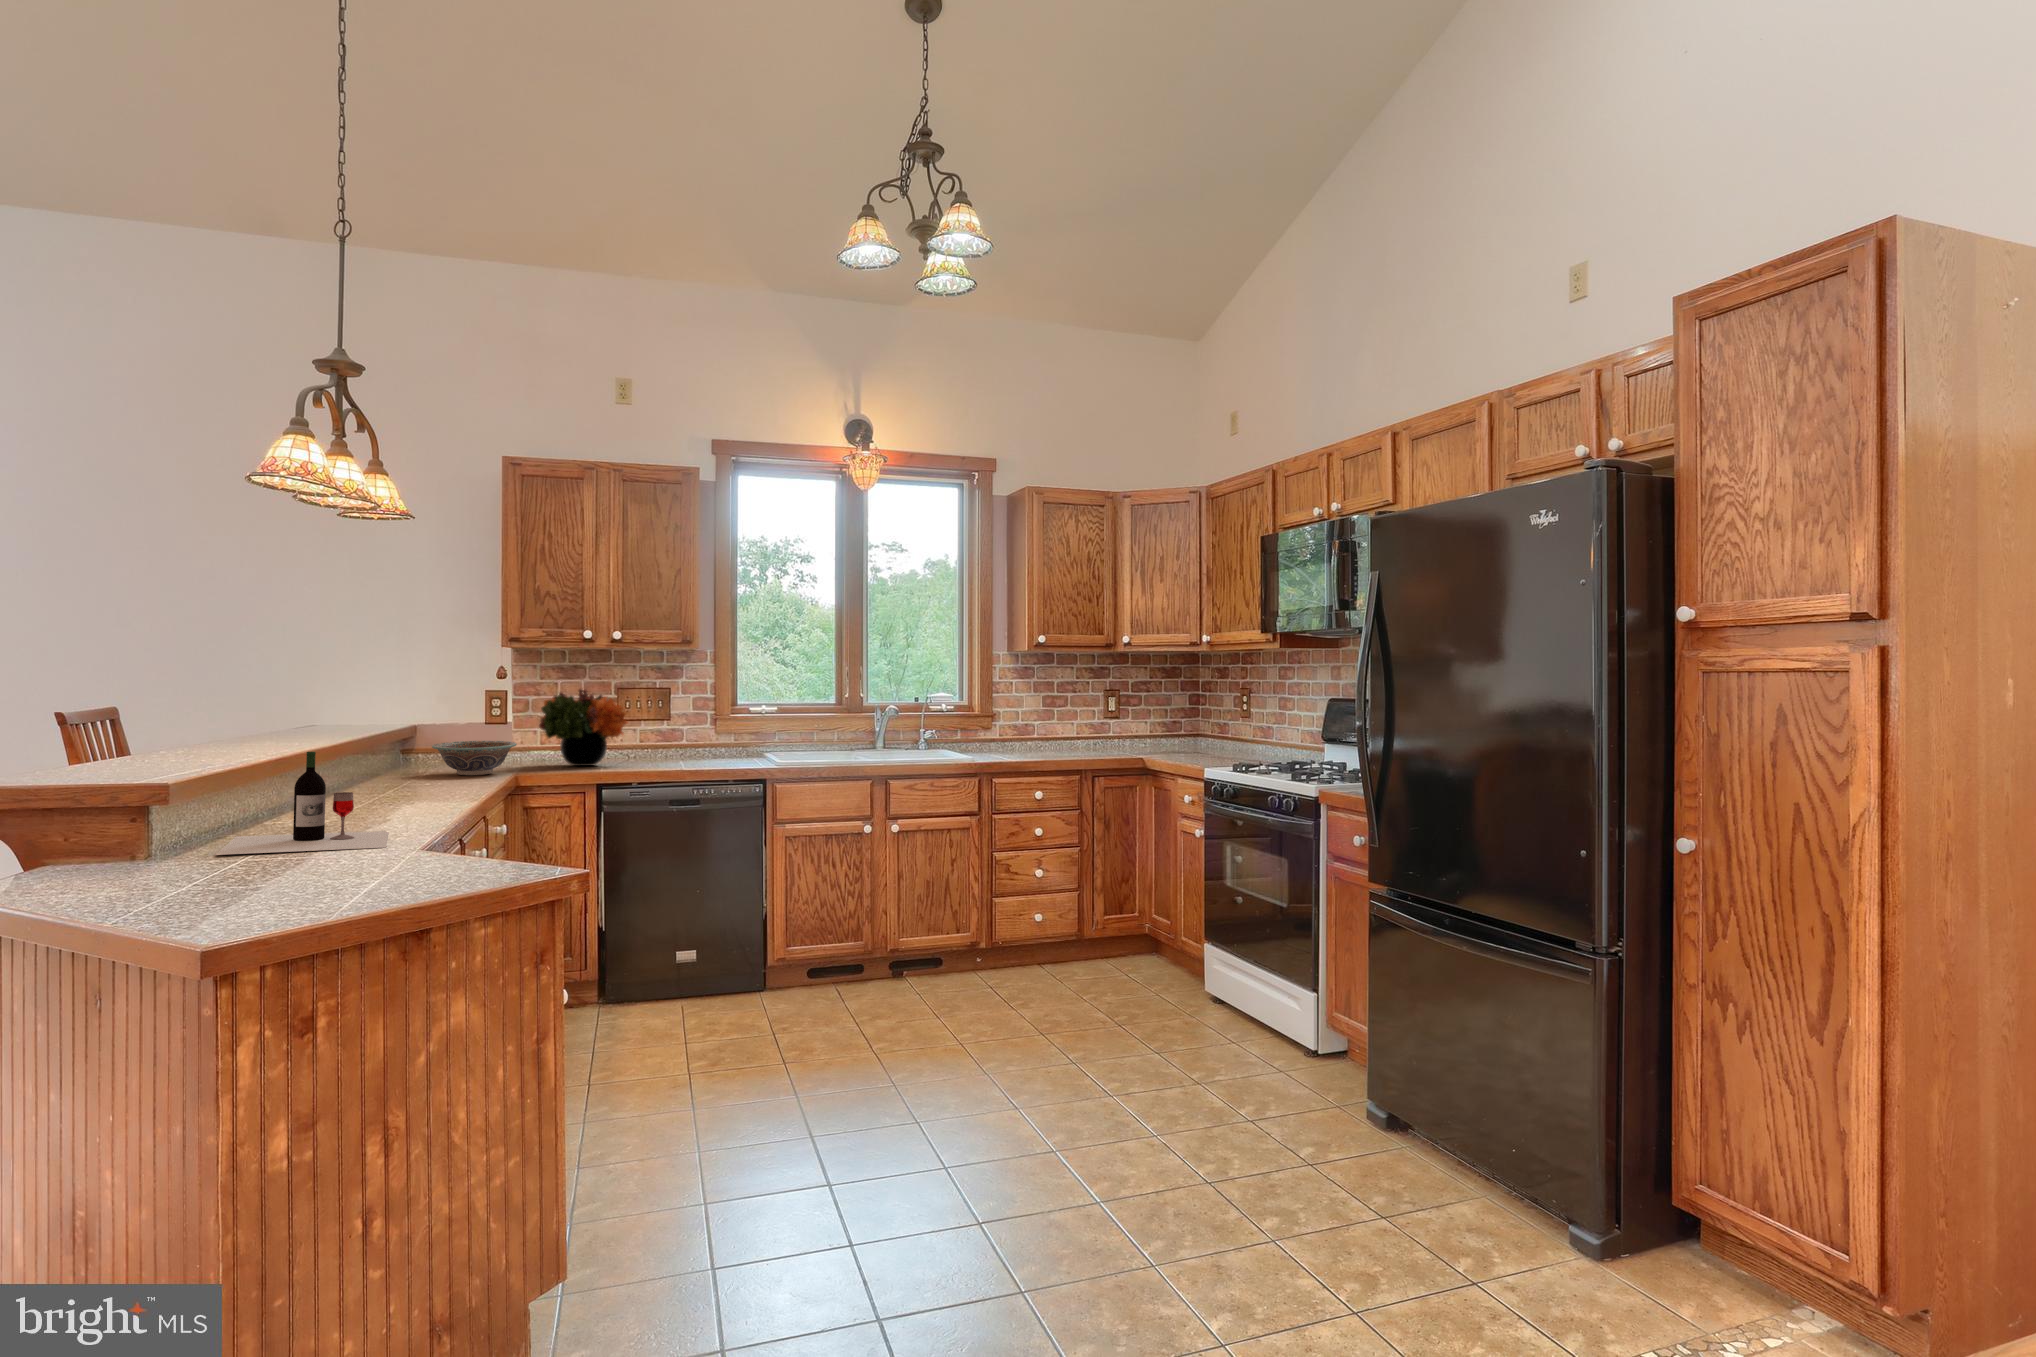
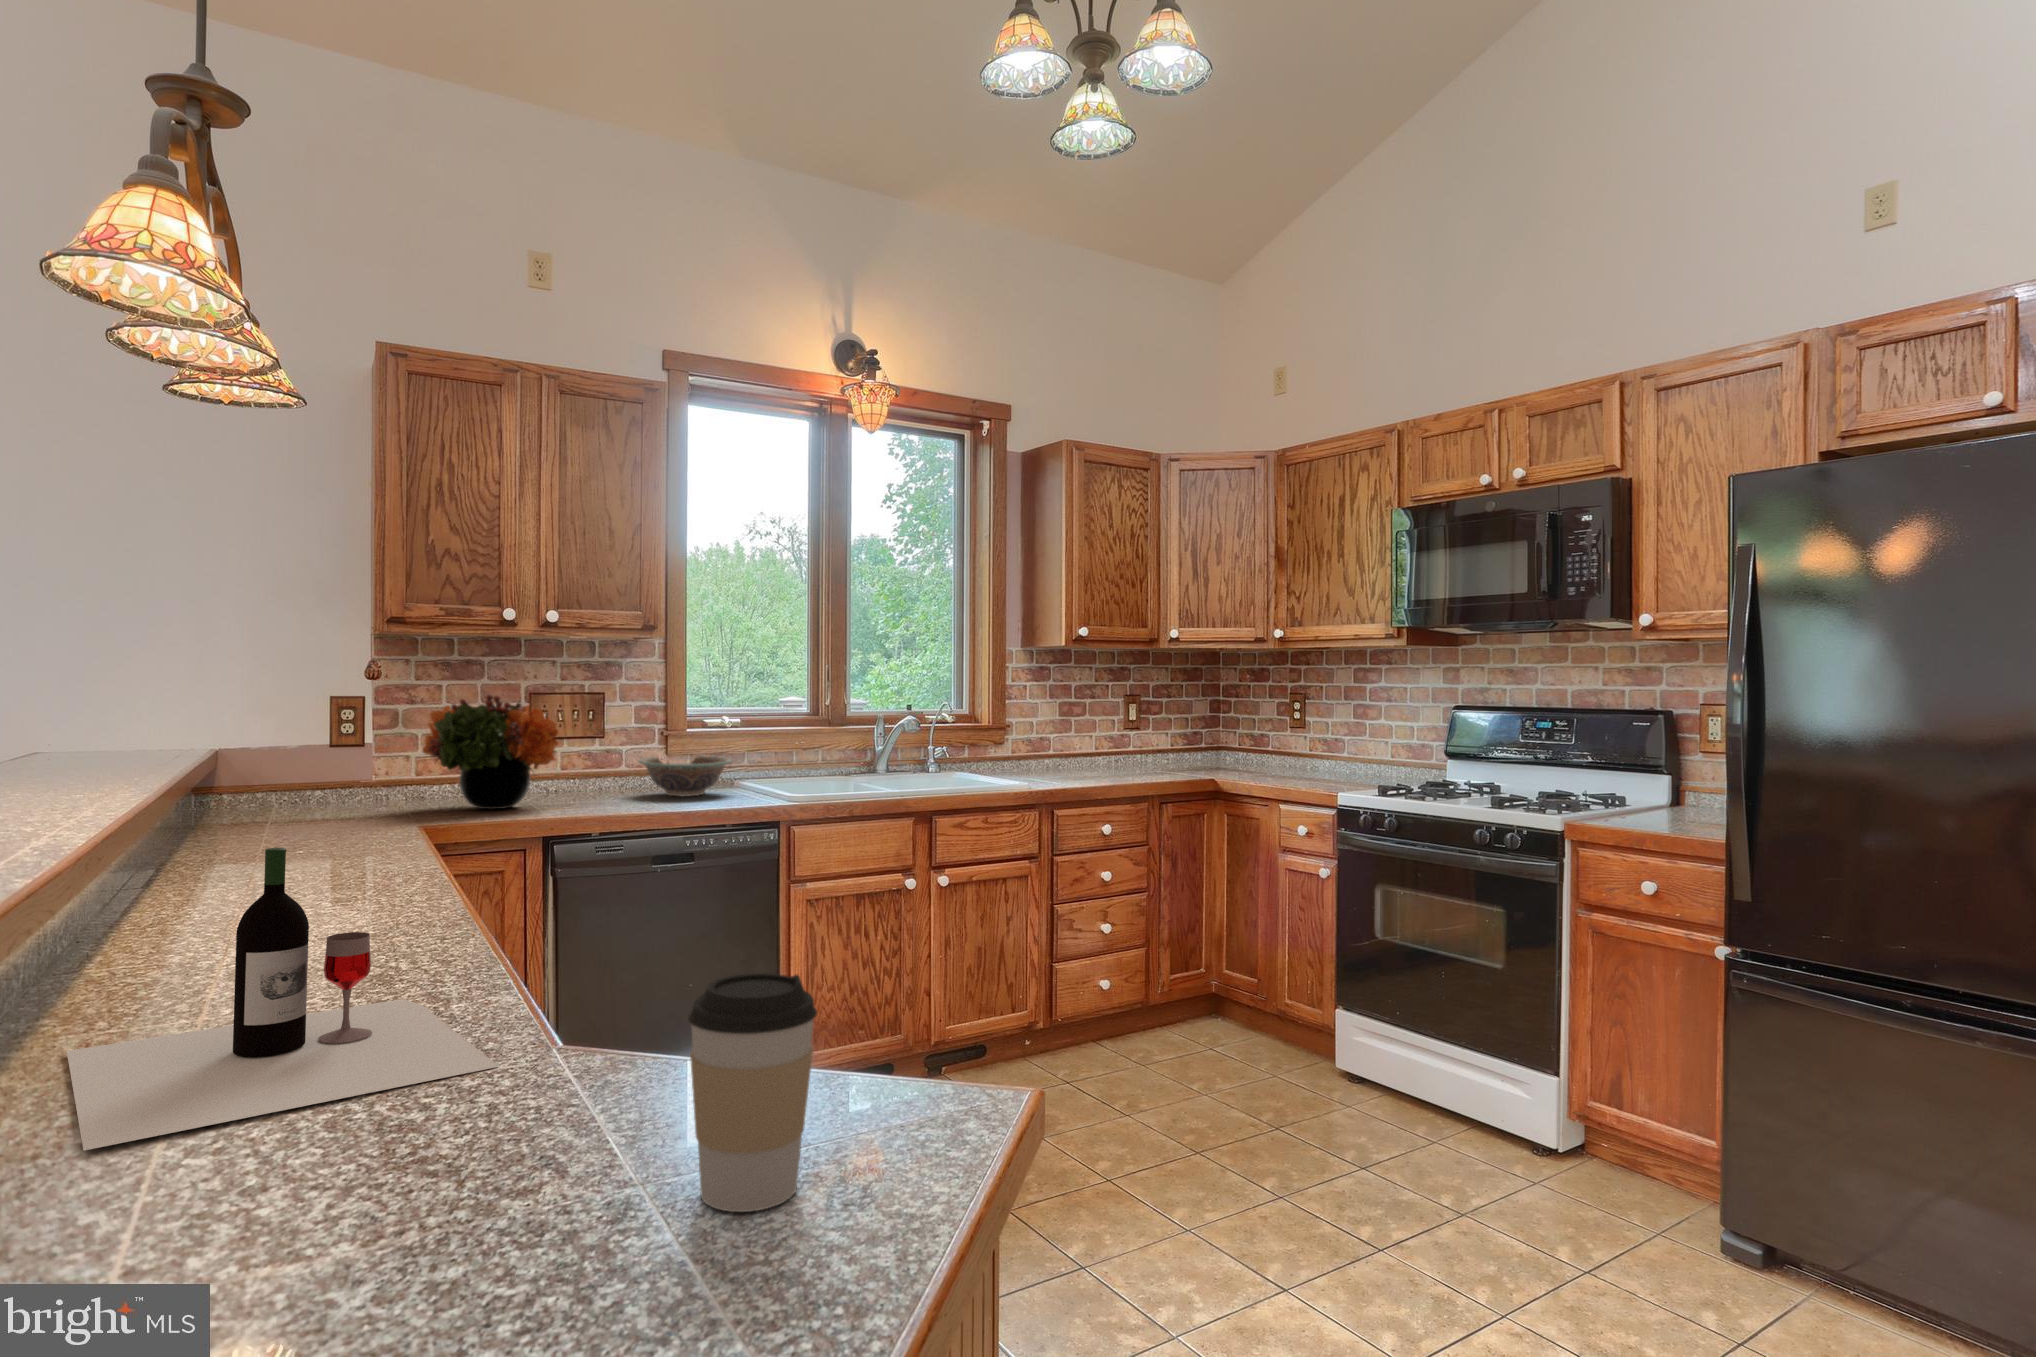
decorative bowl: present [432,741,517,775] -> present [639,755,732,796]
coffee cup: none [386,792,441,876] -> present [688,973,817,1212]

